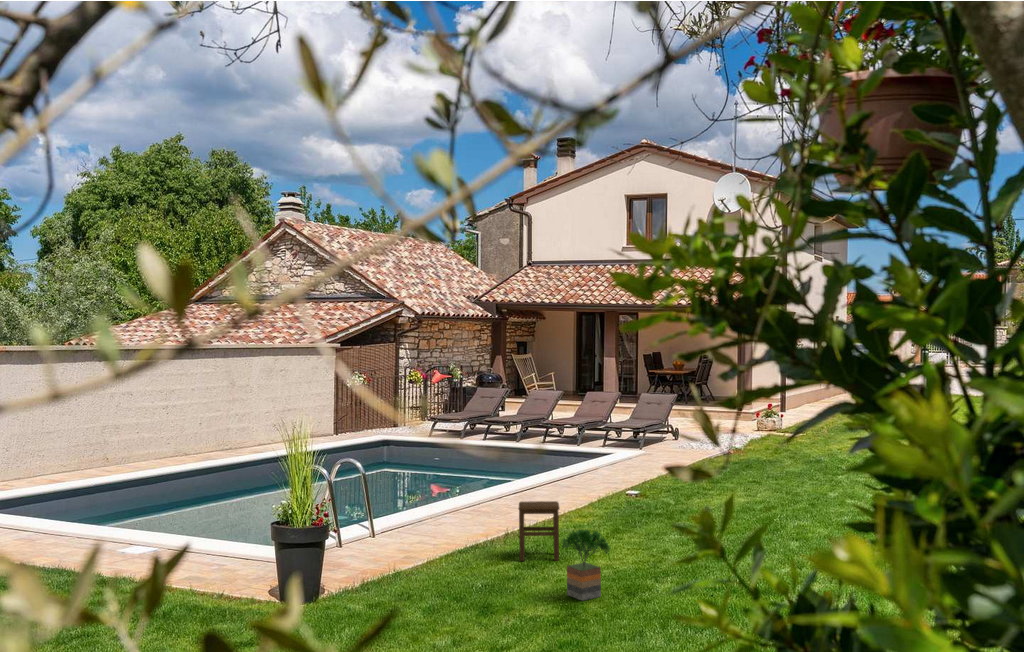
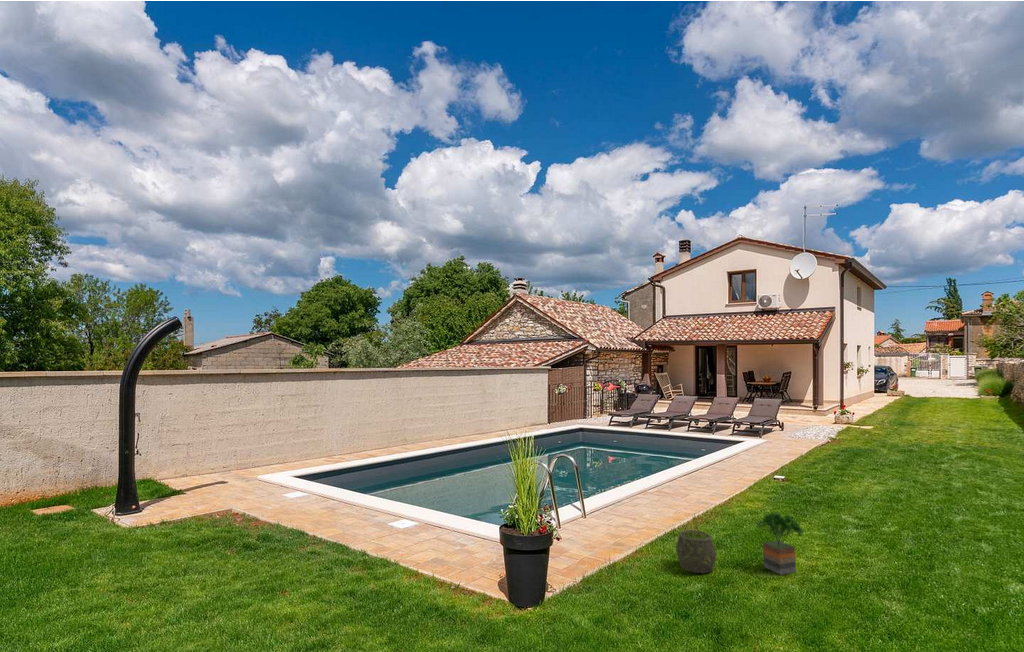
stool: present [518,501,559,561] -> none [703,481,741,531]
woven basket: none [464,557,511,608] -> present [676,530,716,573]

